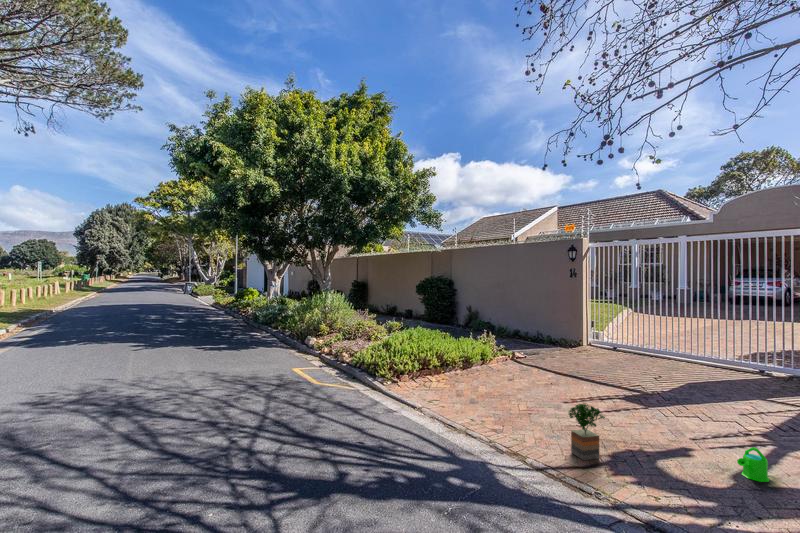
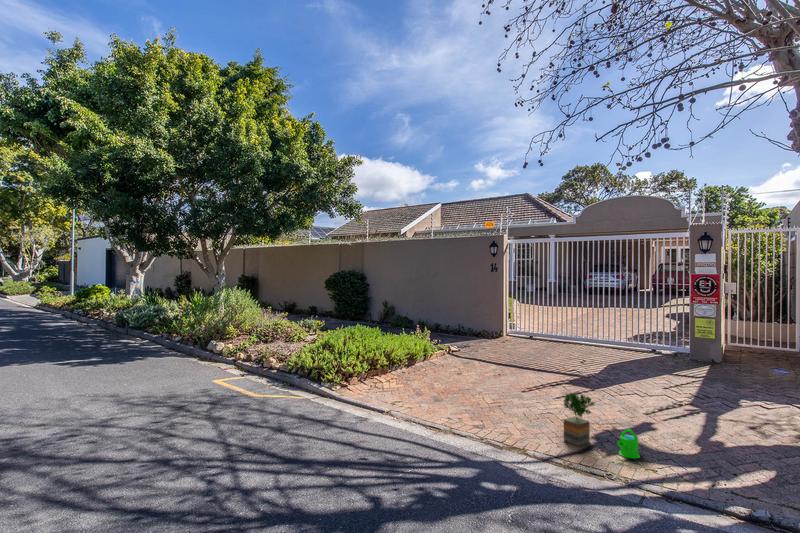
watering can: present [737,447,770,482] -> present [617,429,640,459]

